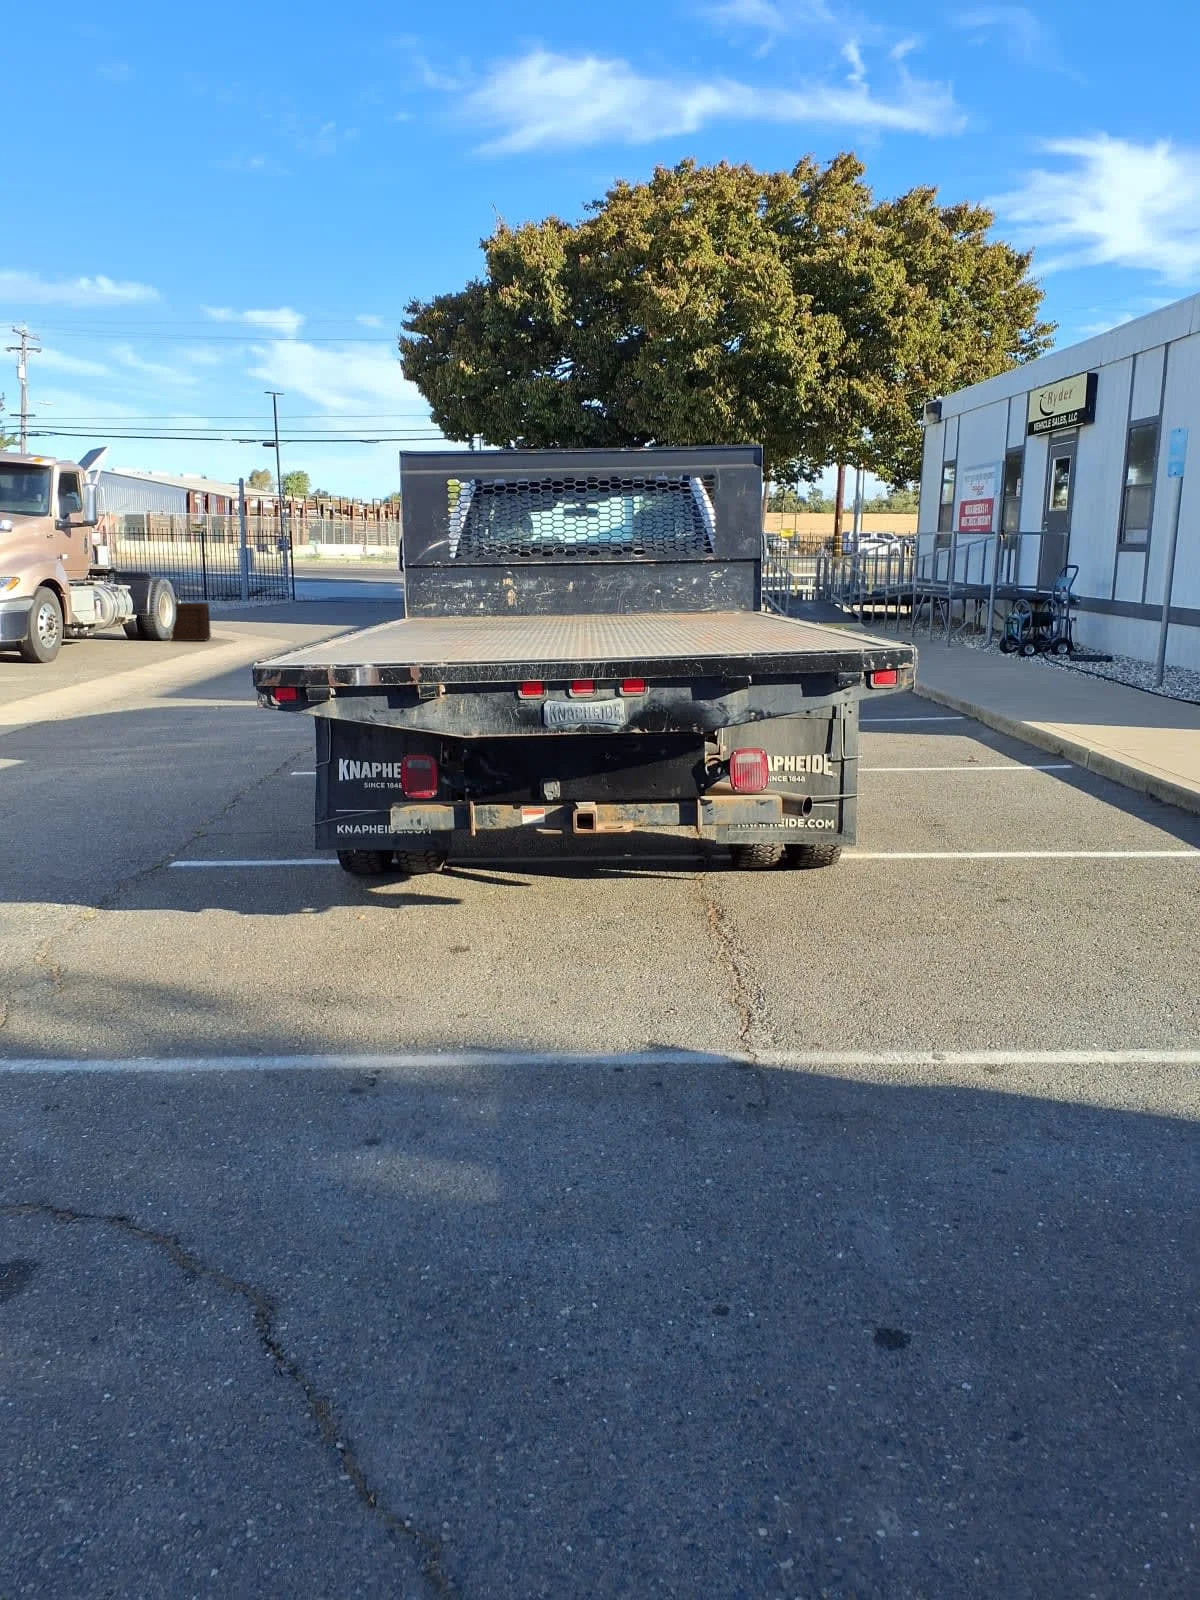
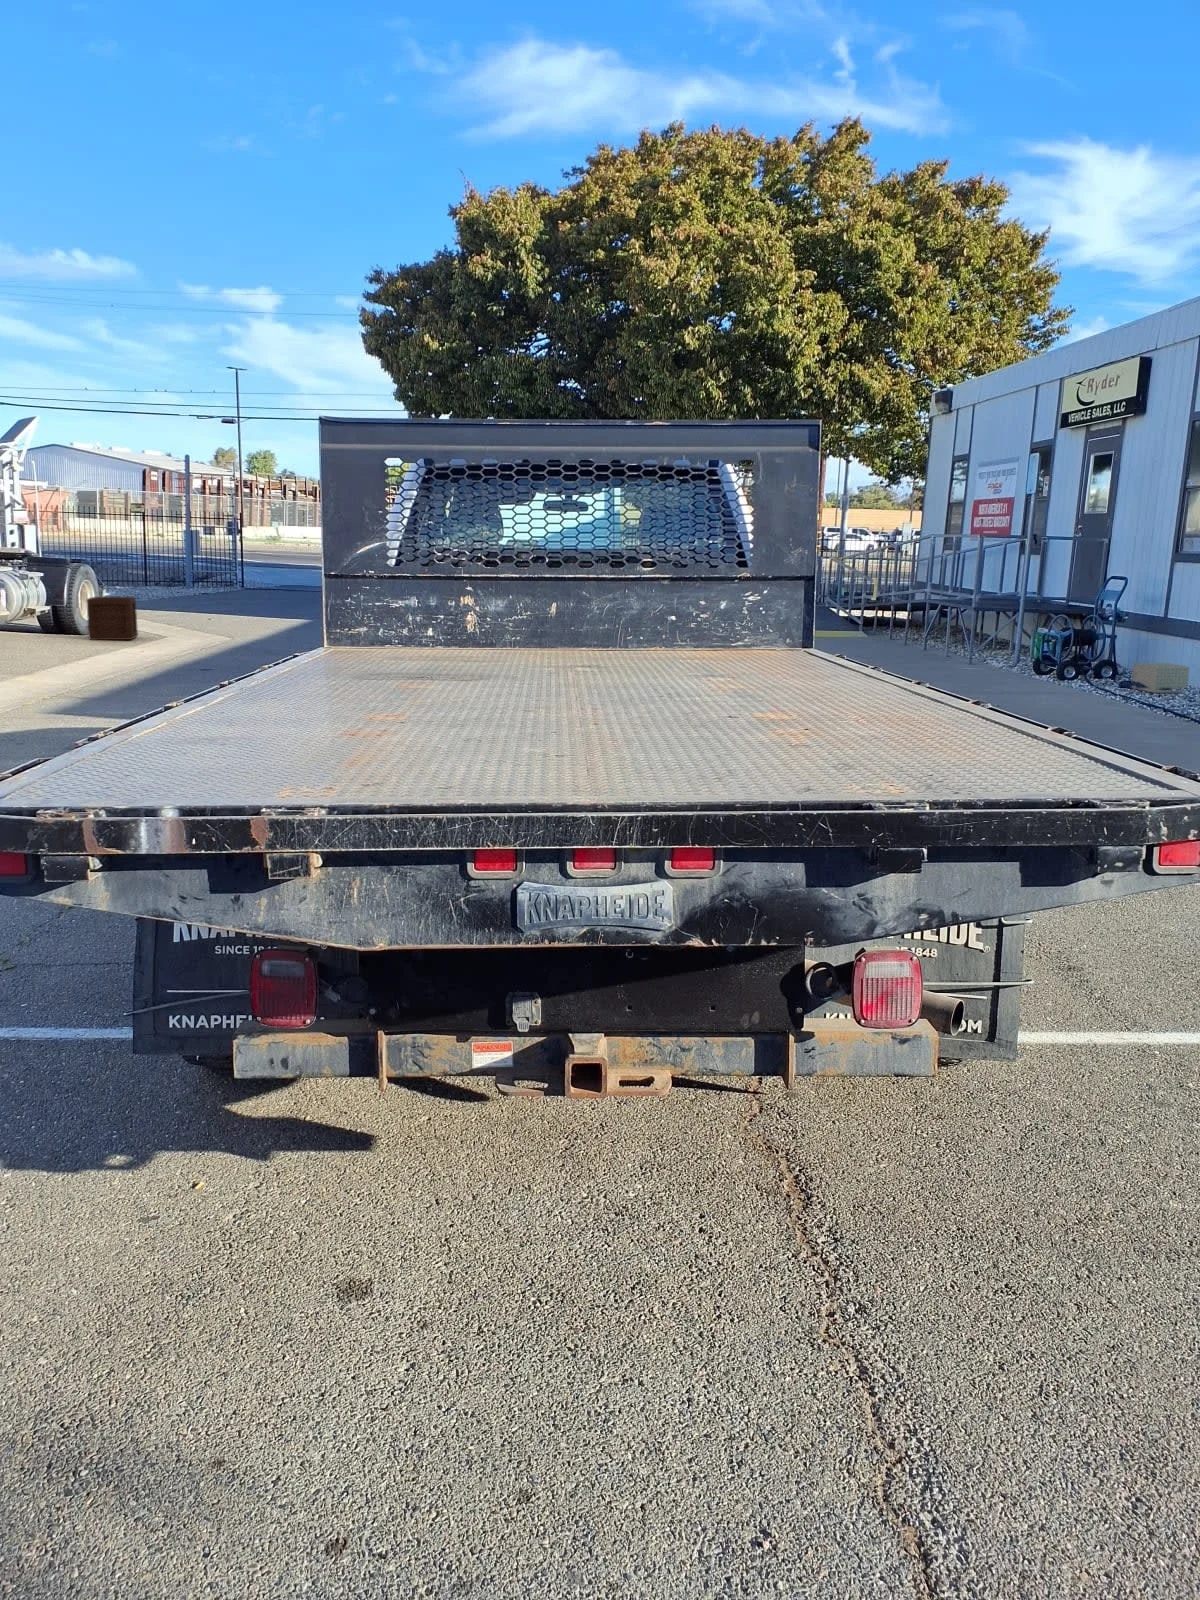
storage box: none [1082,639,1131,664] -> present [1132,663,1189,693]

